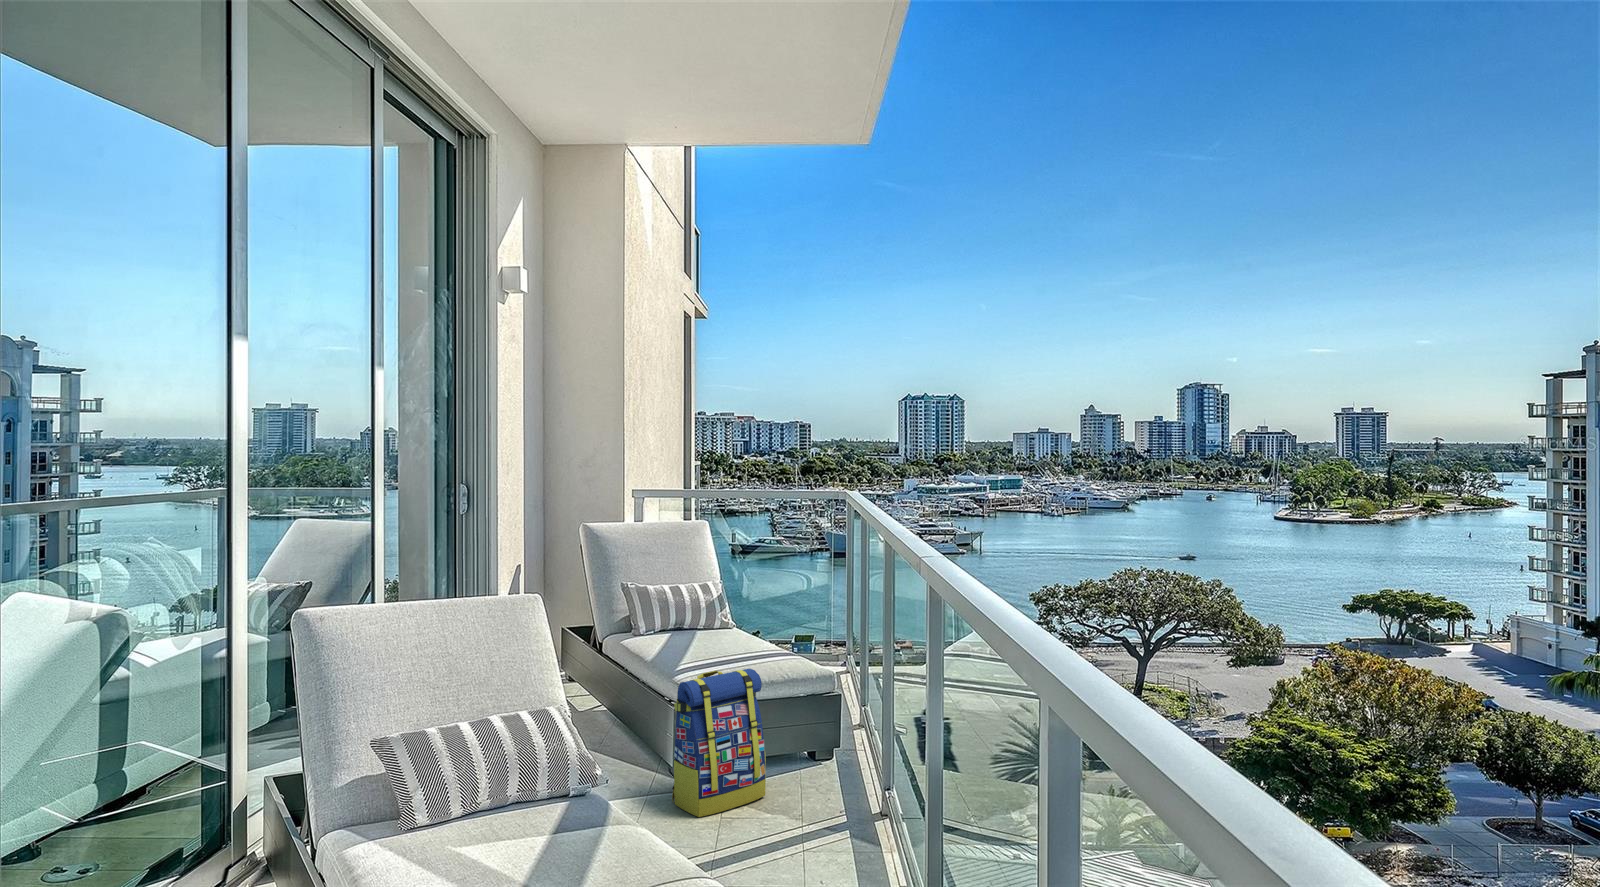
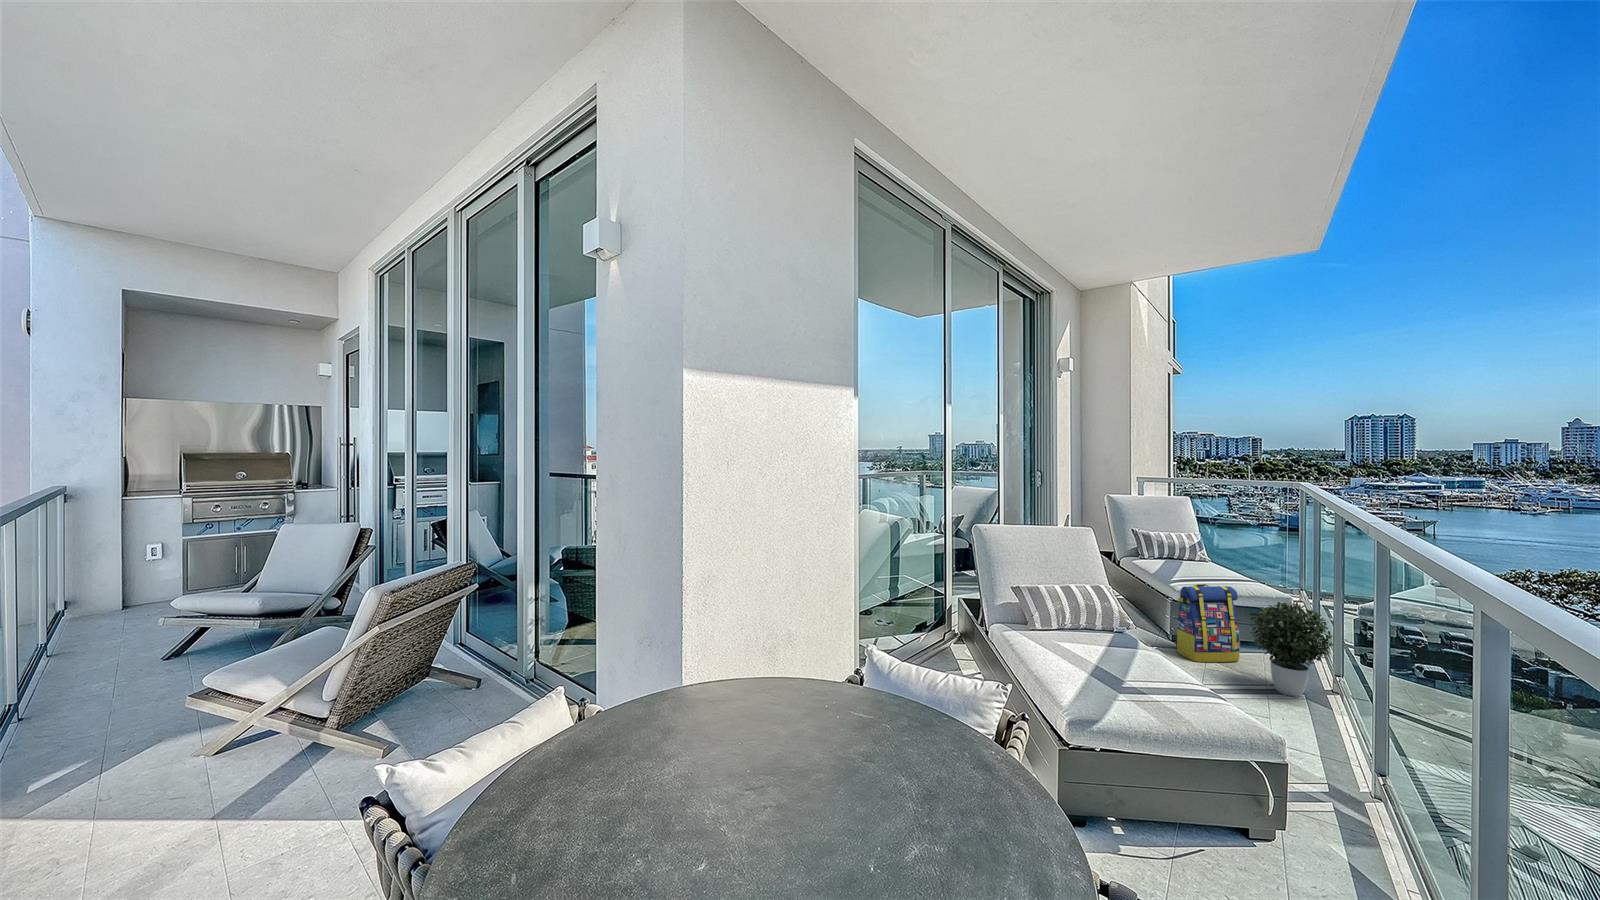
potted plant: none [772,685,881,849] -> present [1250,602,1334,697]

